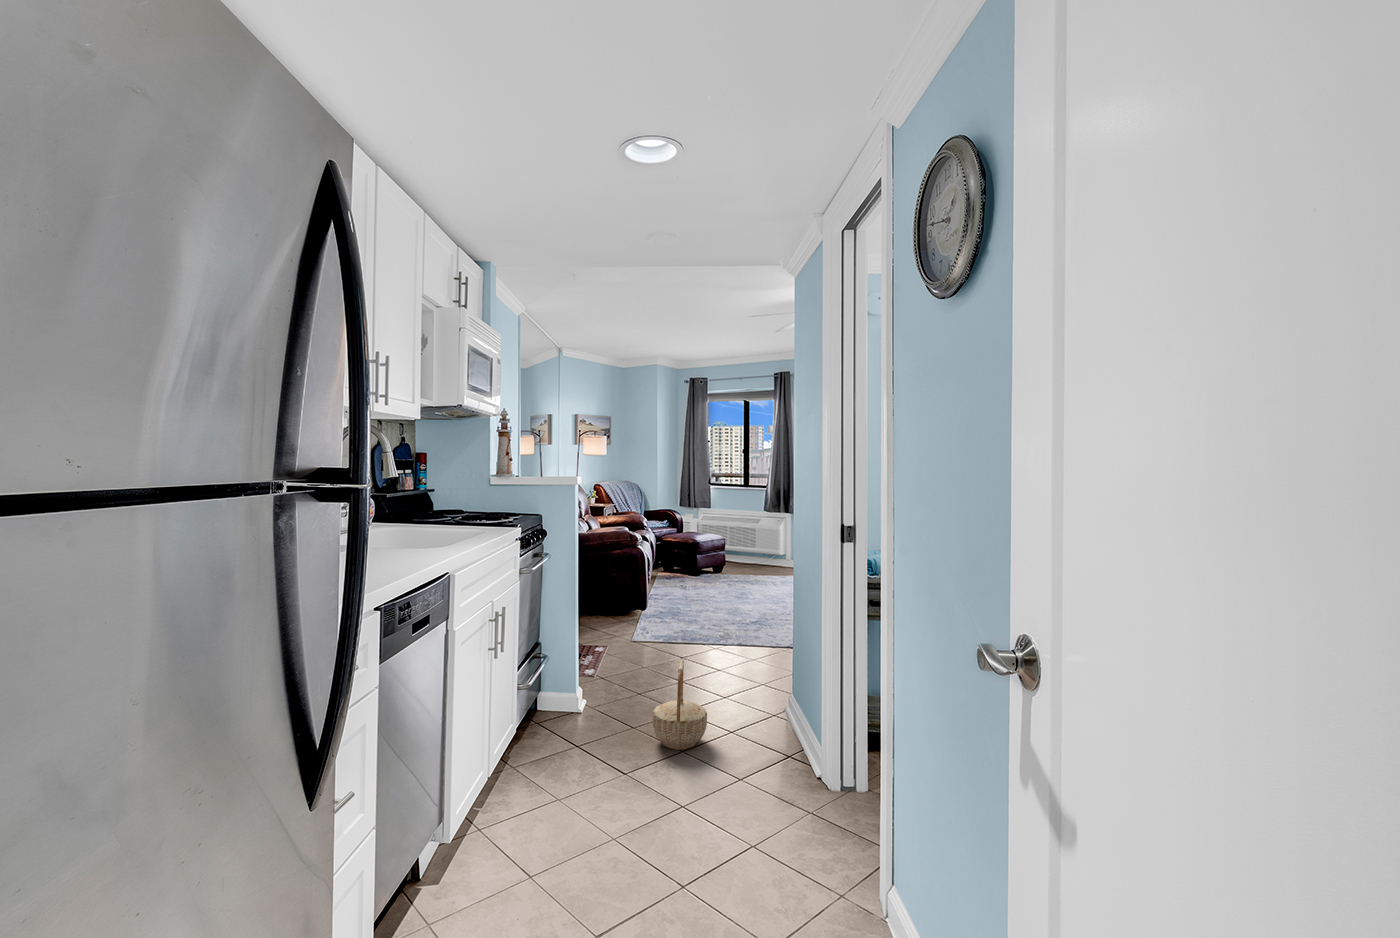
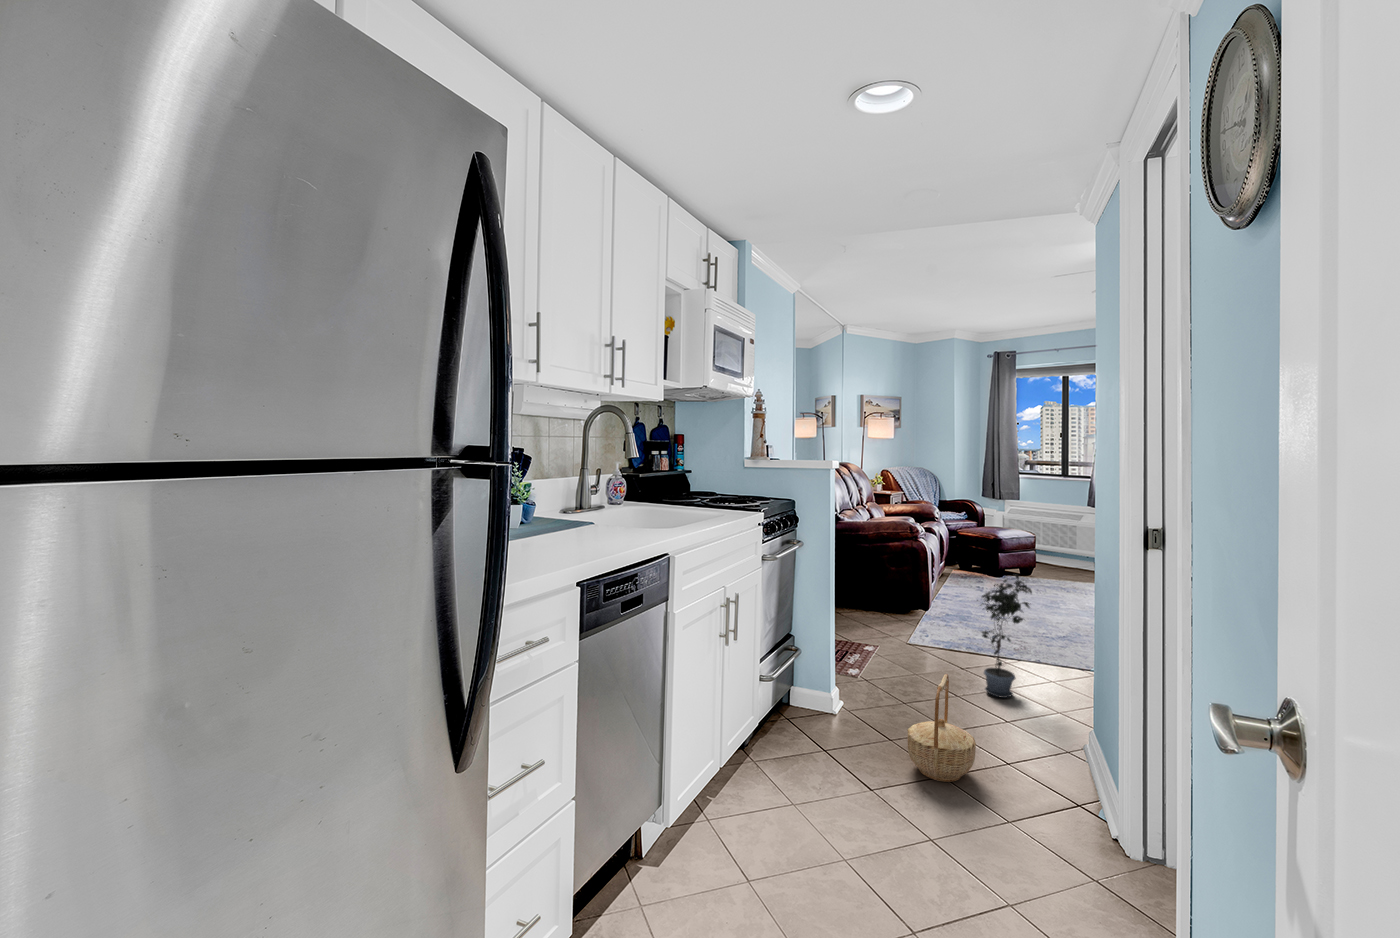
potted plant: none [694,571,739,677] -> present [977,575,1032,698]

